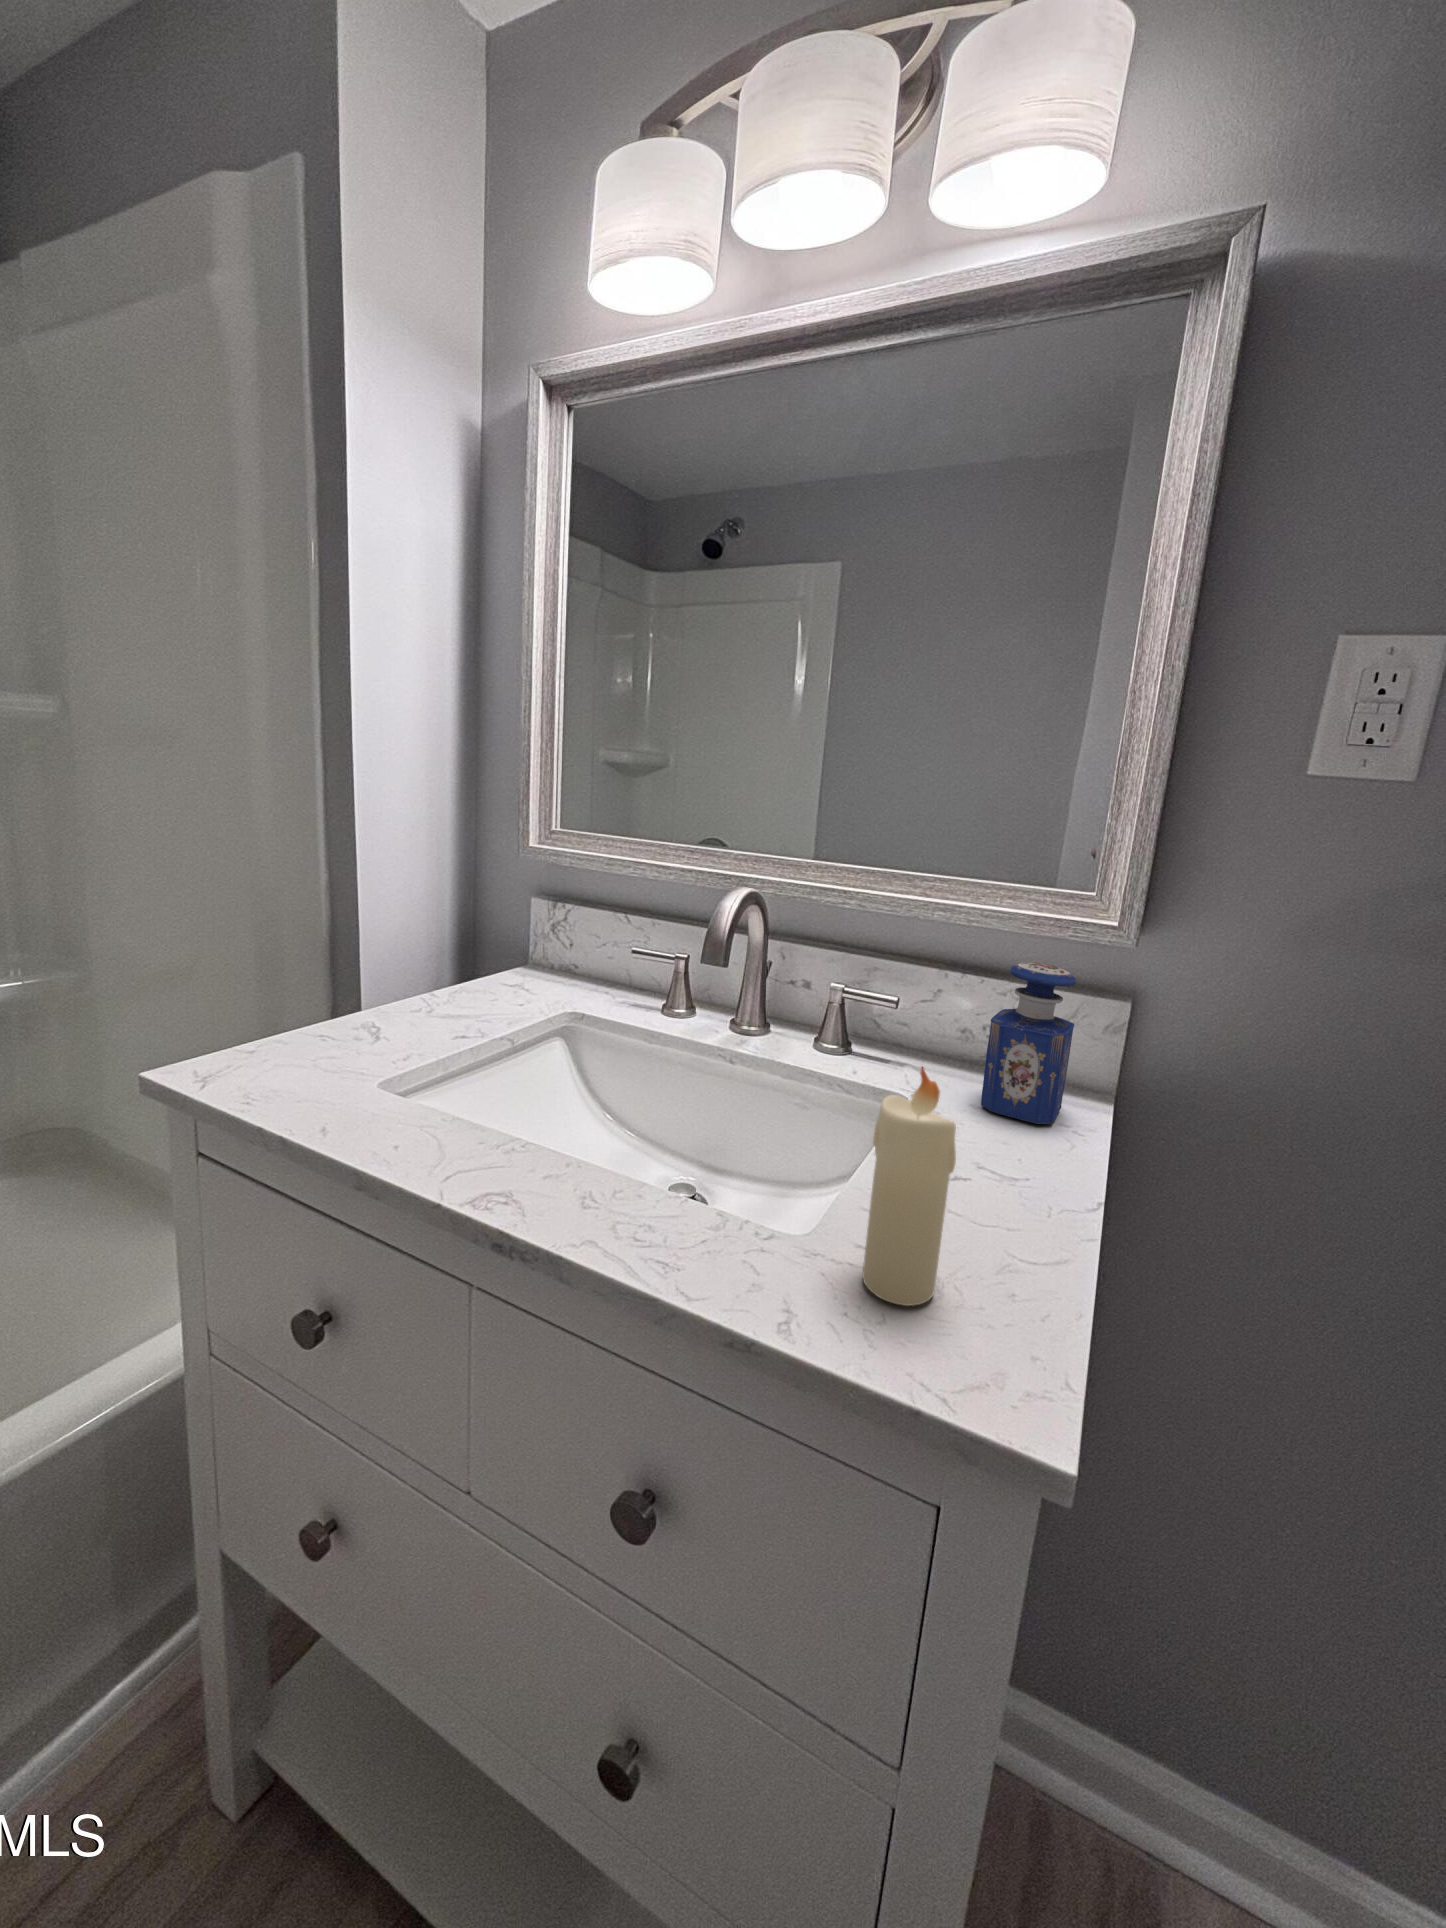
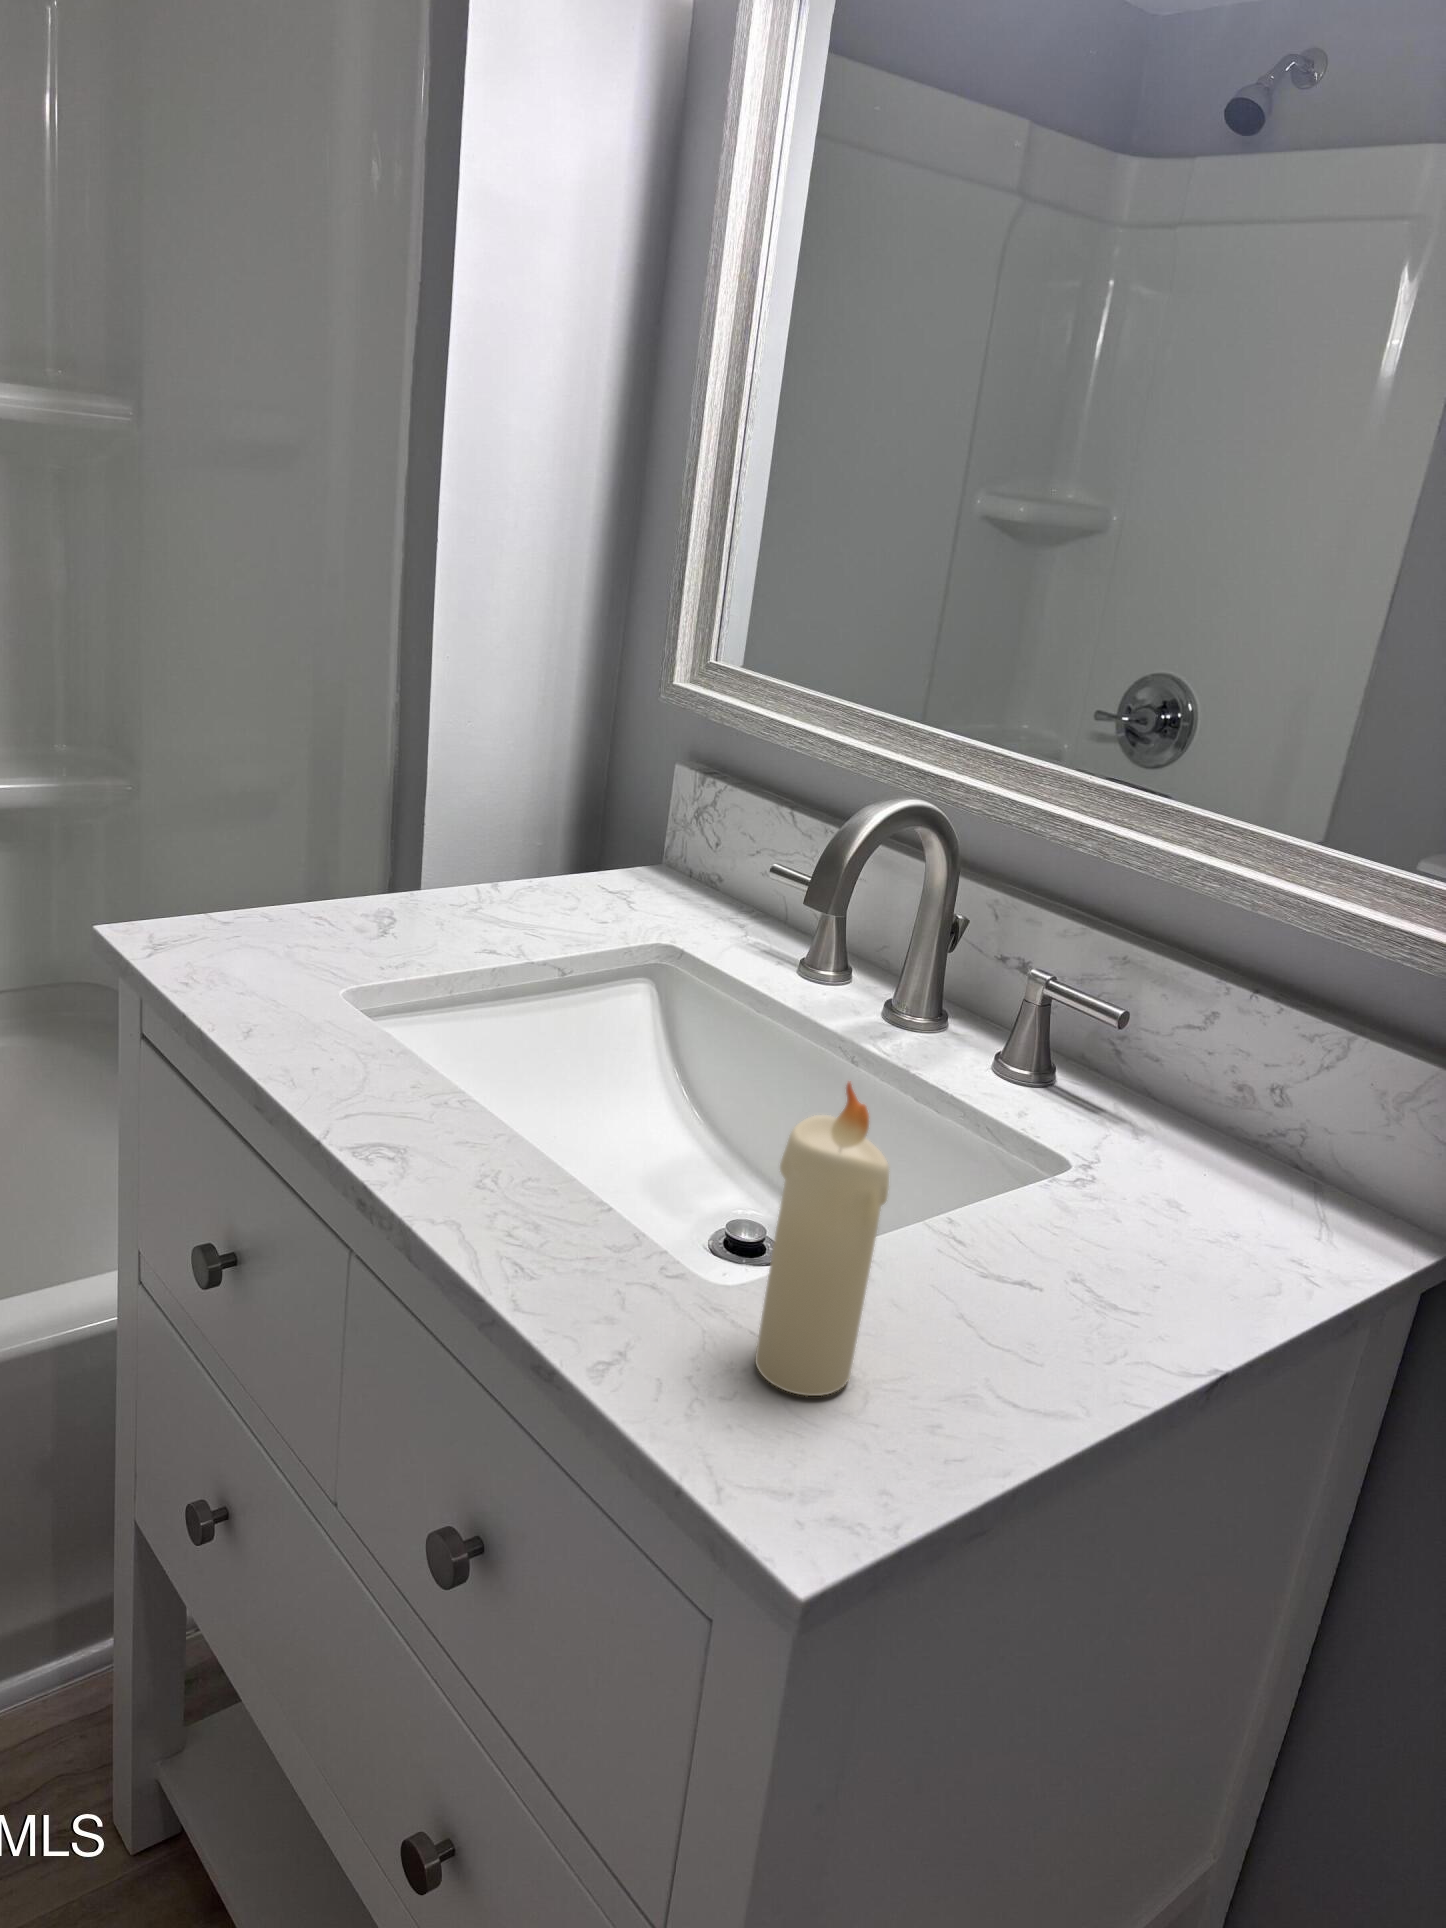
perfume bottle: present [981,962,1076,1124] -> none [1187,986,1370,1252]

